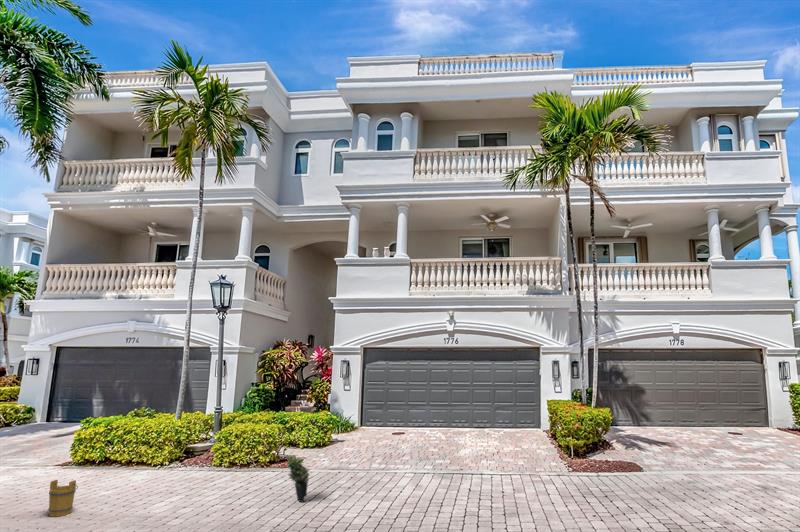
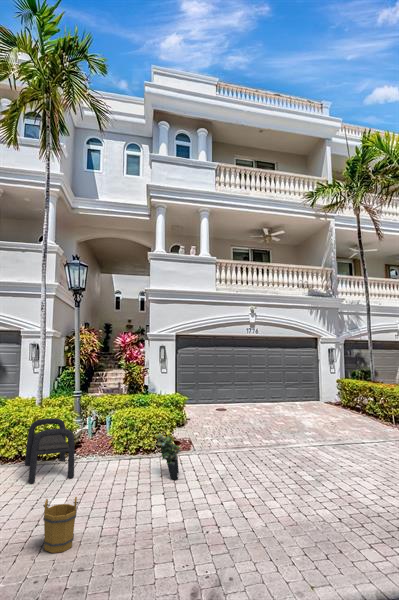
bench: none [111,429,167,479] -> present [25,419,75,483]
potted plant: present [285,455,309,502] -> present [155,433,181,480]

